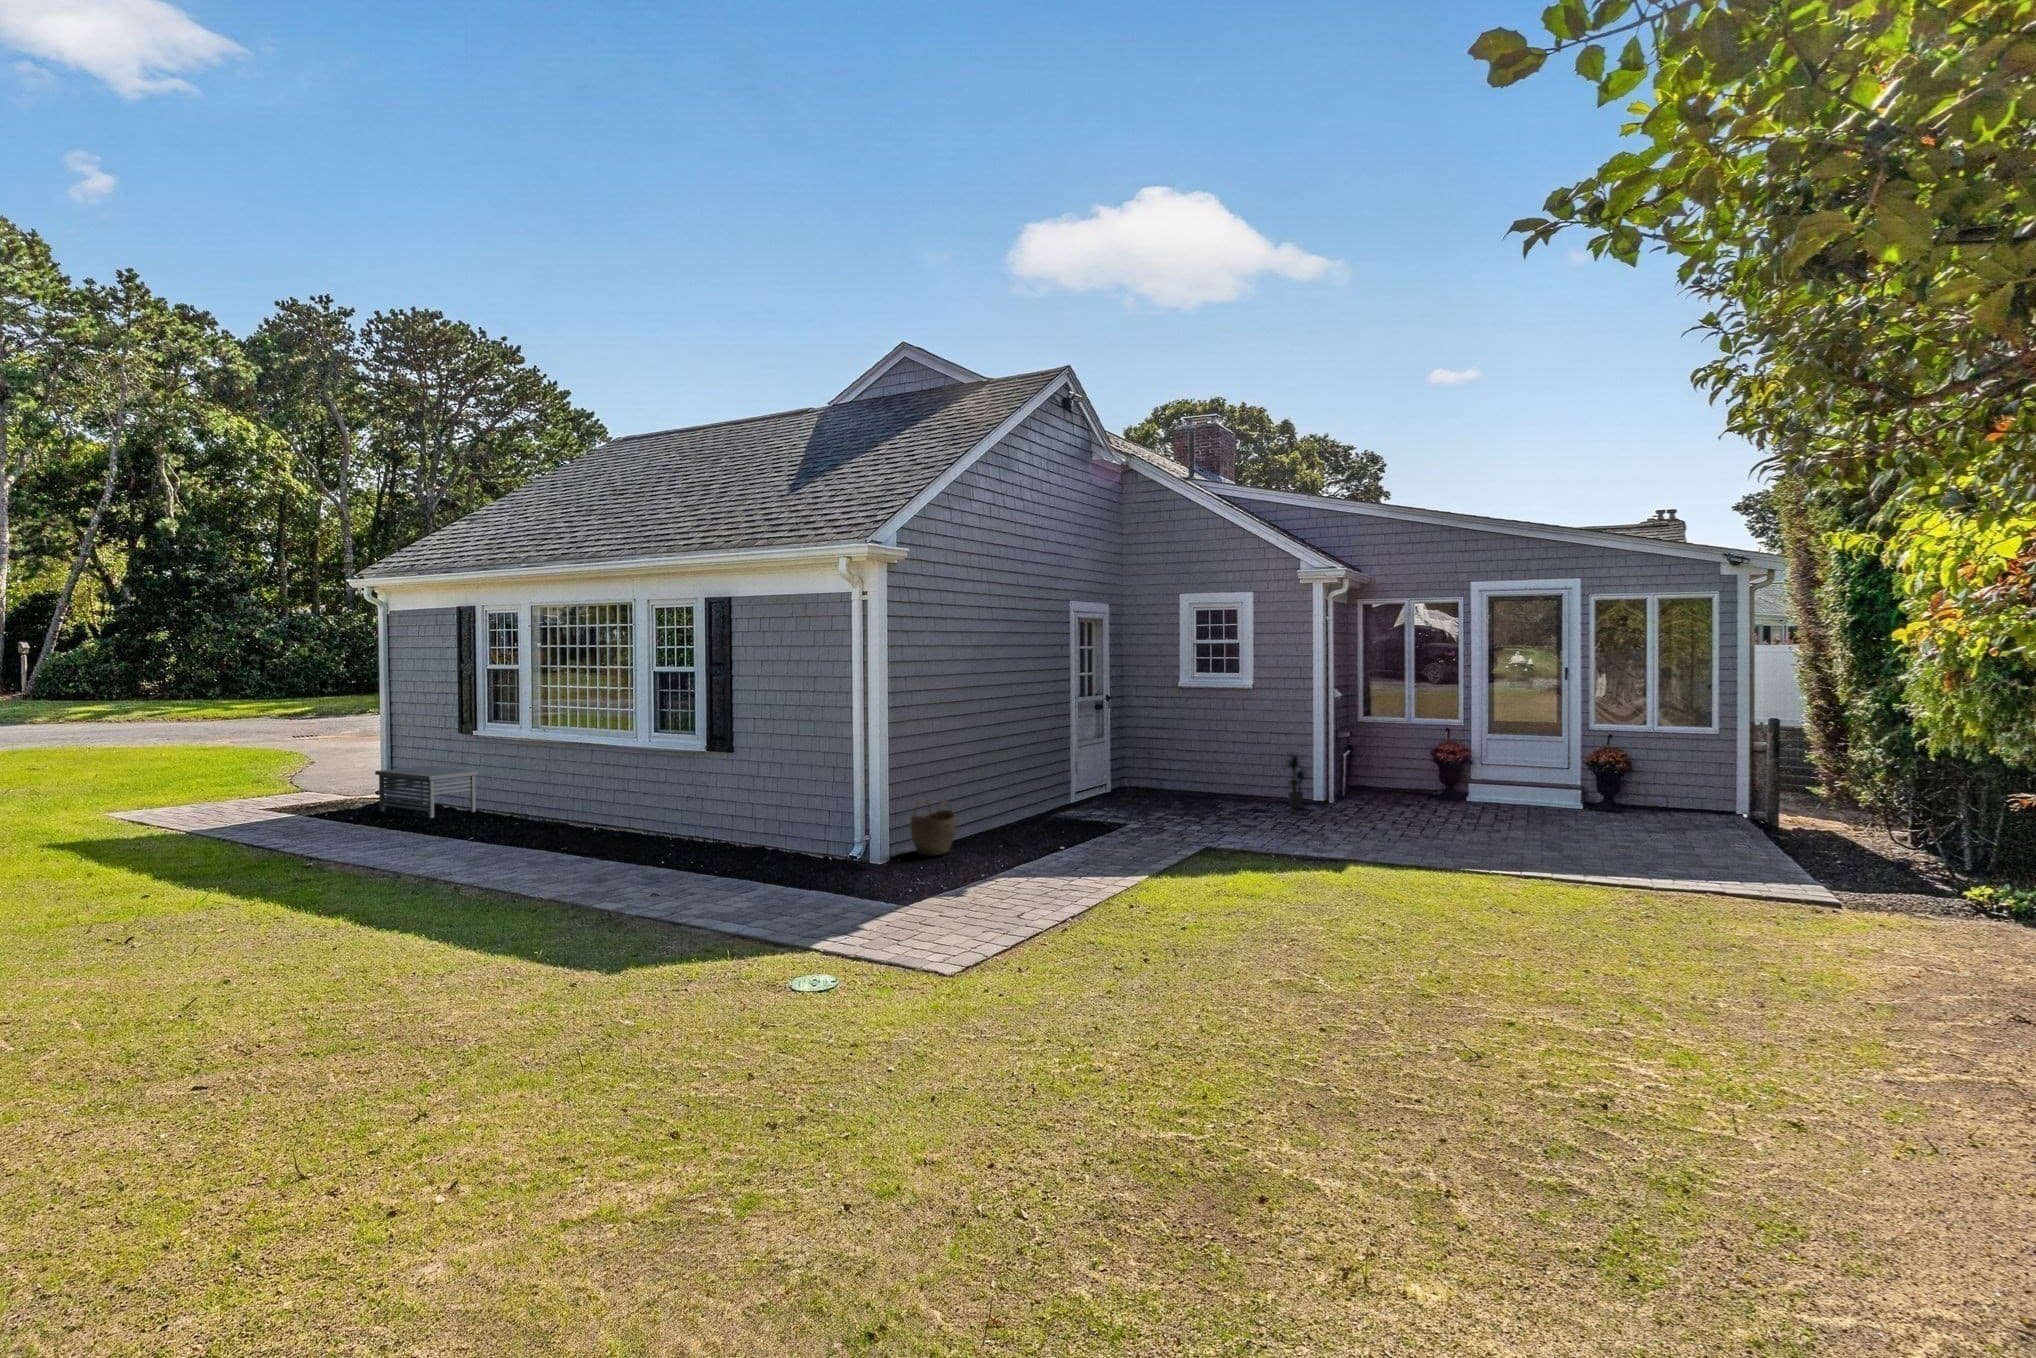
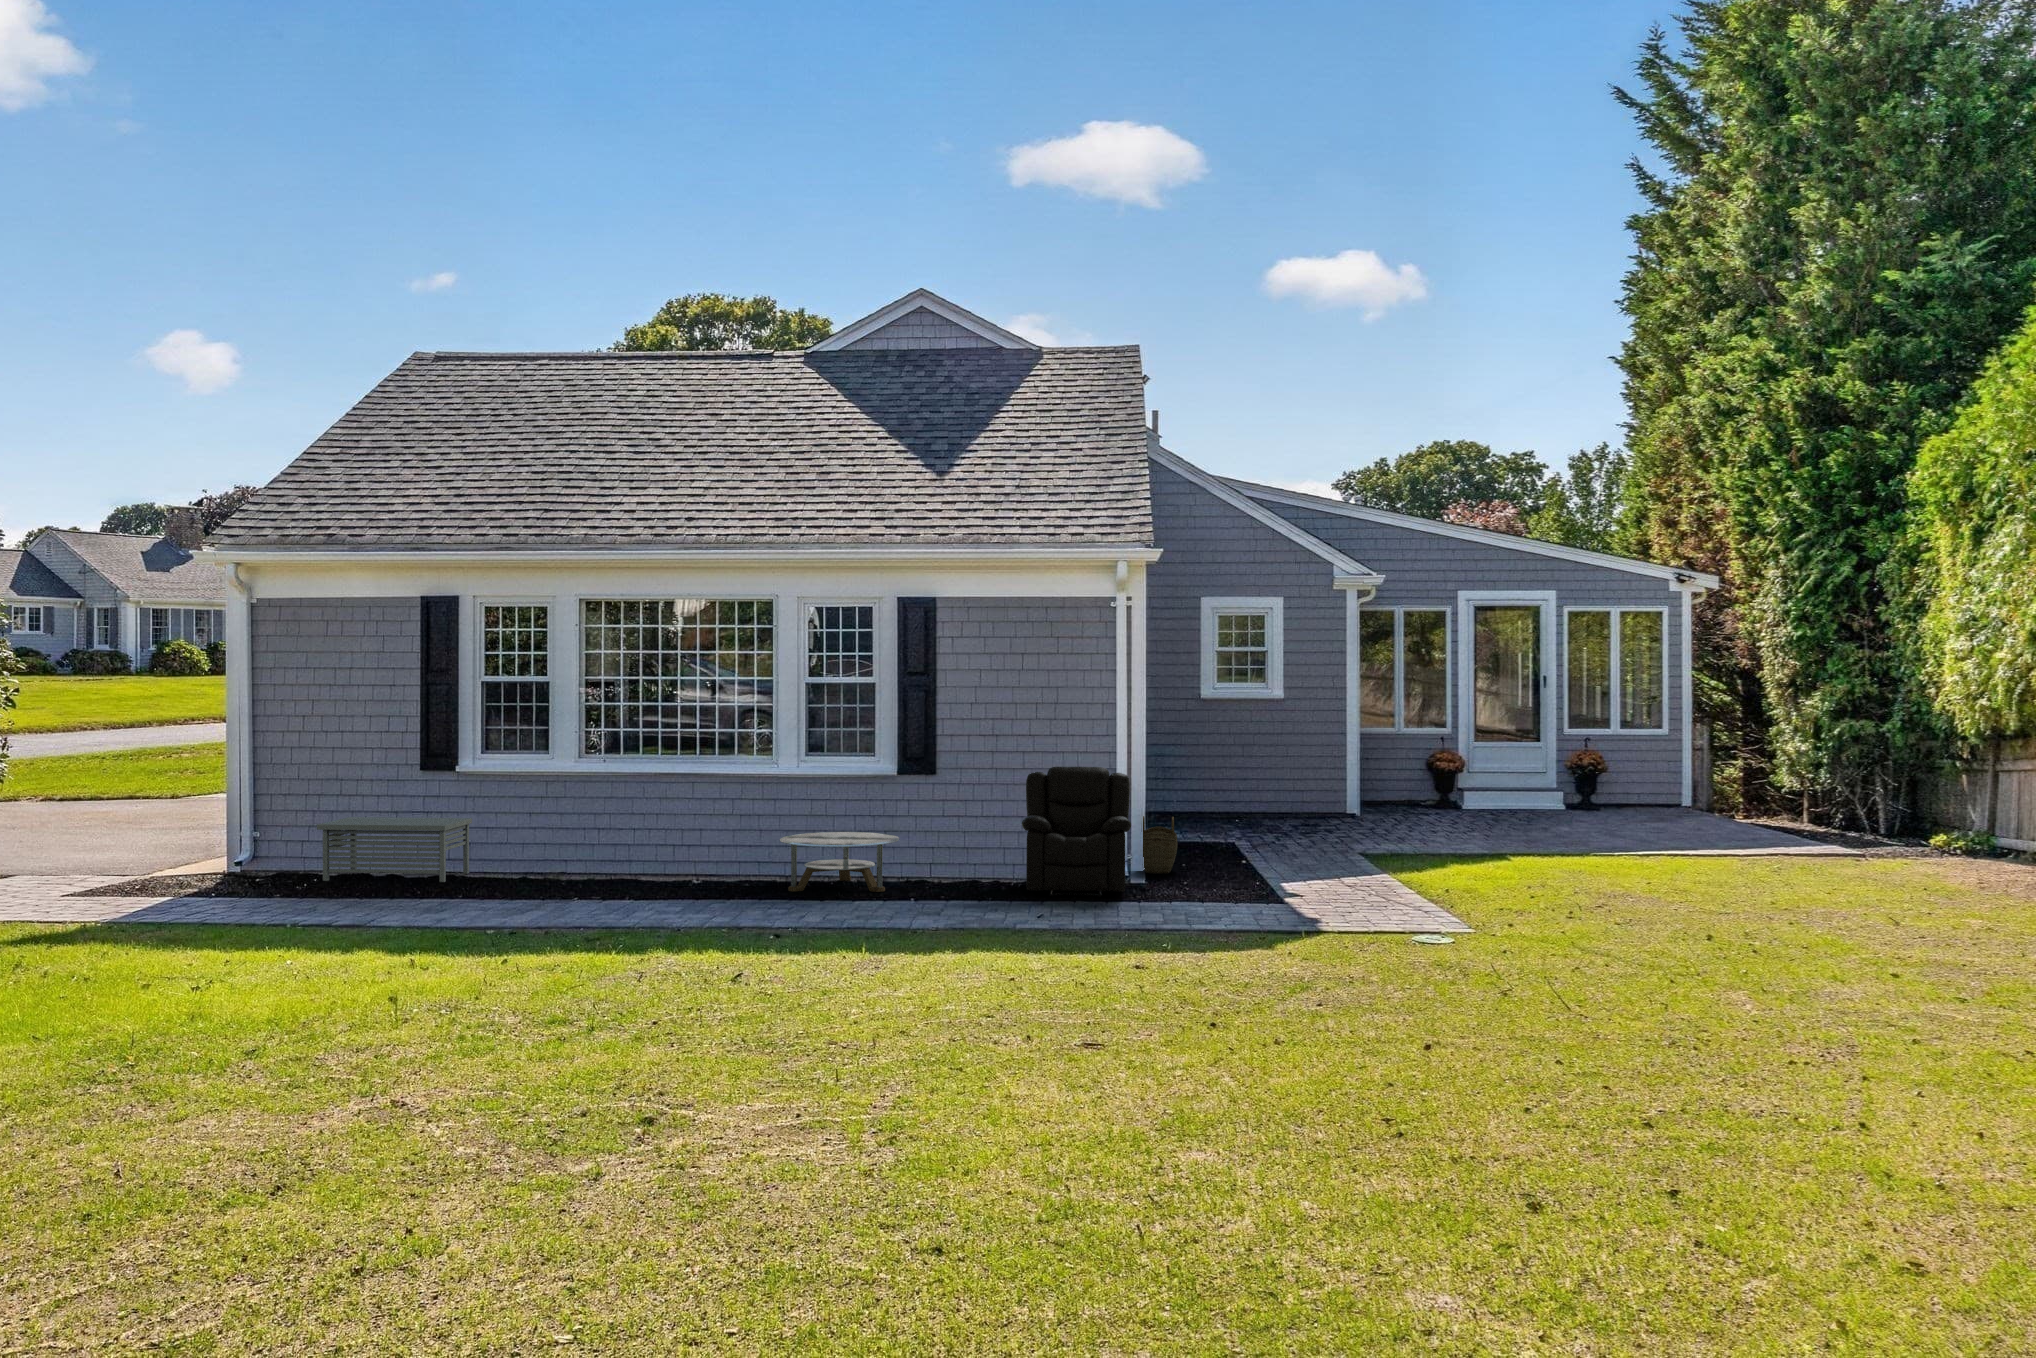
chair: none [727,750,863,877] -> present [1022,766,1131,897]
potted plant: present [1281,753,1307,808] -> none [1318,760,1358,820]
round table: none [582,798,692,854] -> present [780,832,900,892]

